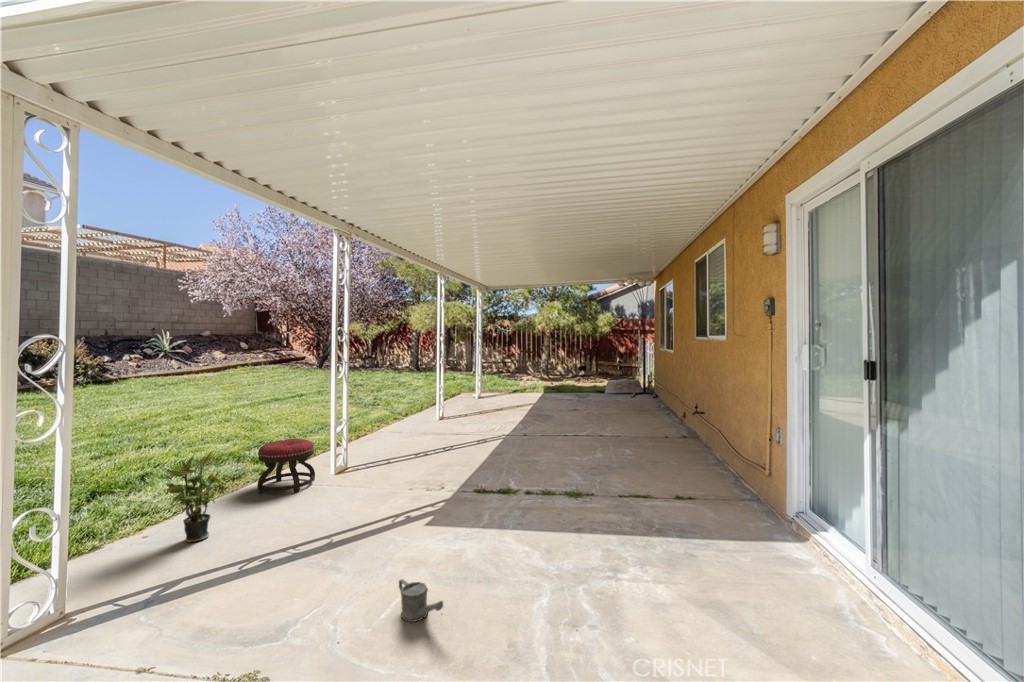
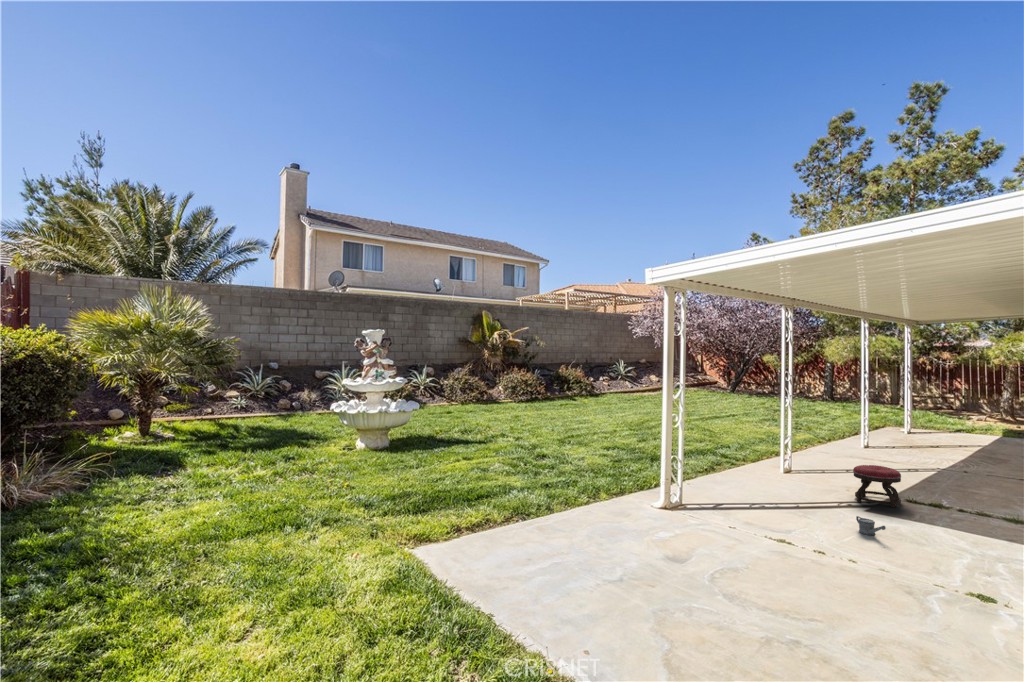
ottoman: present [258,439,315,493] -> present [853,465,901,507]
potted plant: present [166,451,221,543] -> none [713,441,737,486]

